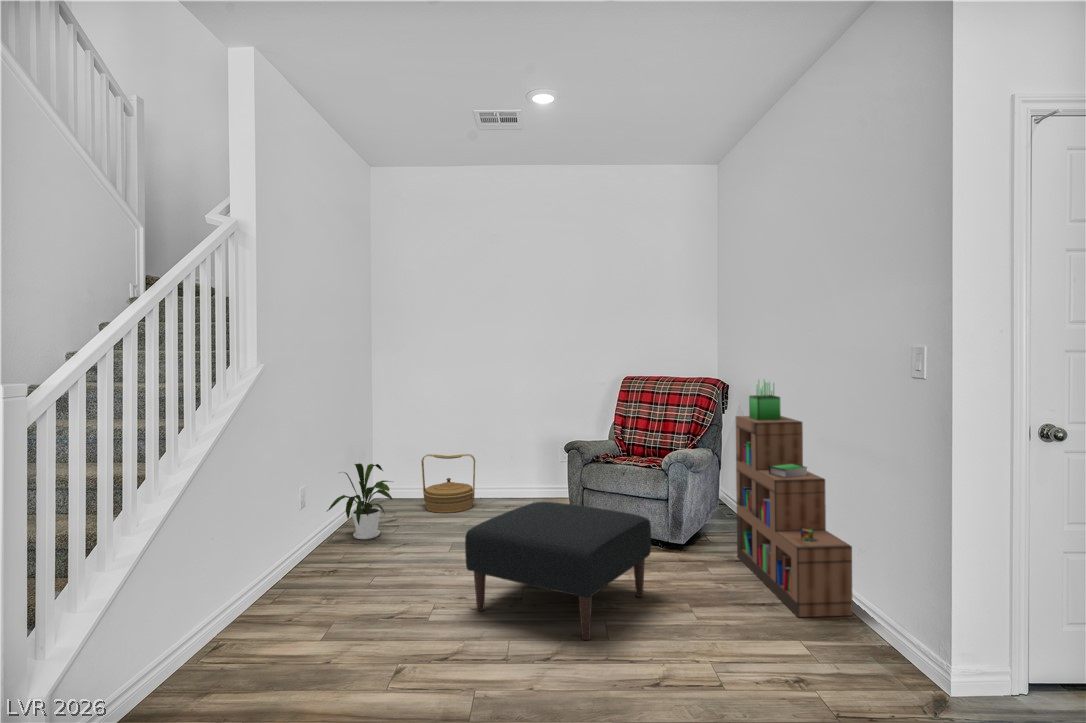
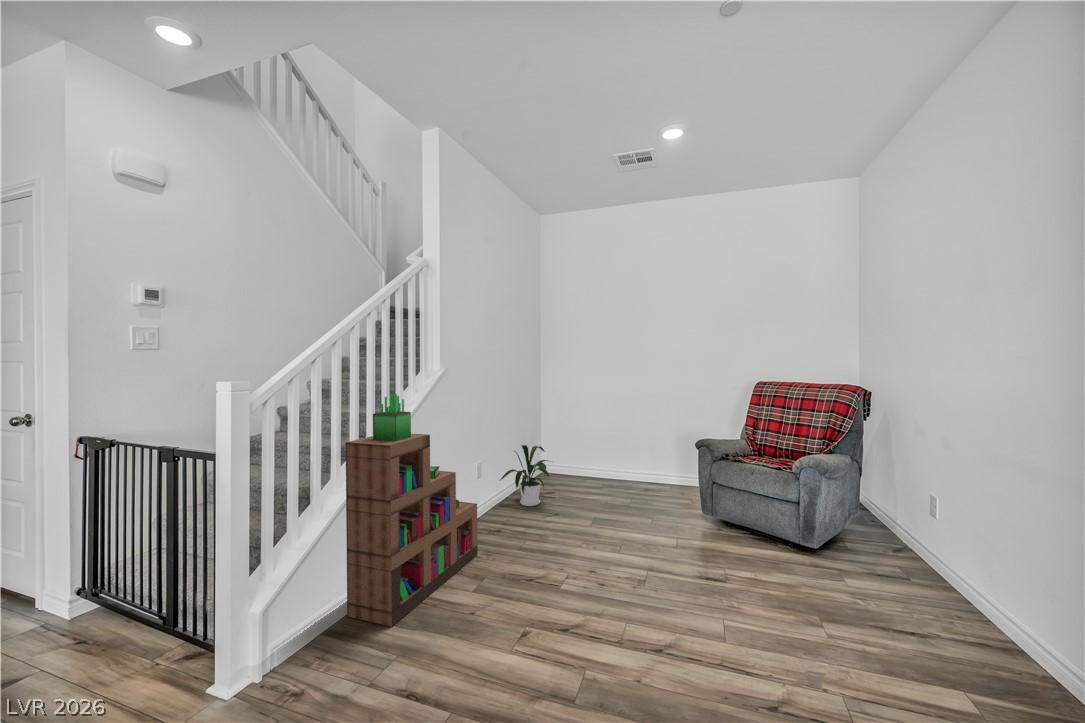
bookshelf: present [736,380,853,617] -> present [346,394,478,627]
woven basket: present [421,454,475,513] -> none [579,441,622,491]
ottoman: present [465,502,651,640] -> none [595,493,778,638]

